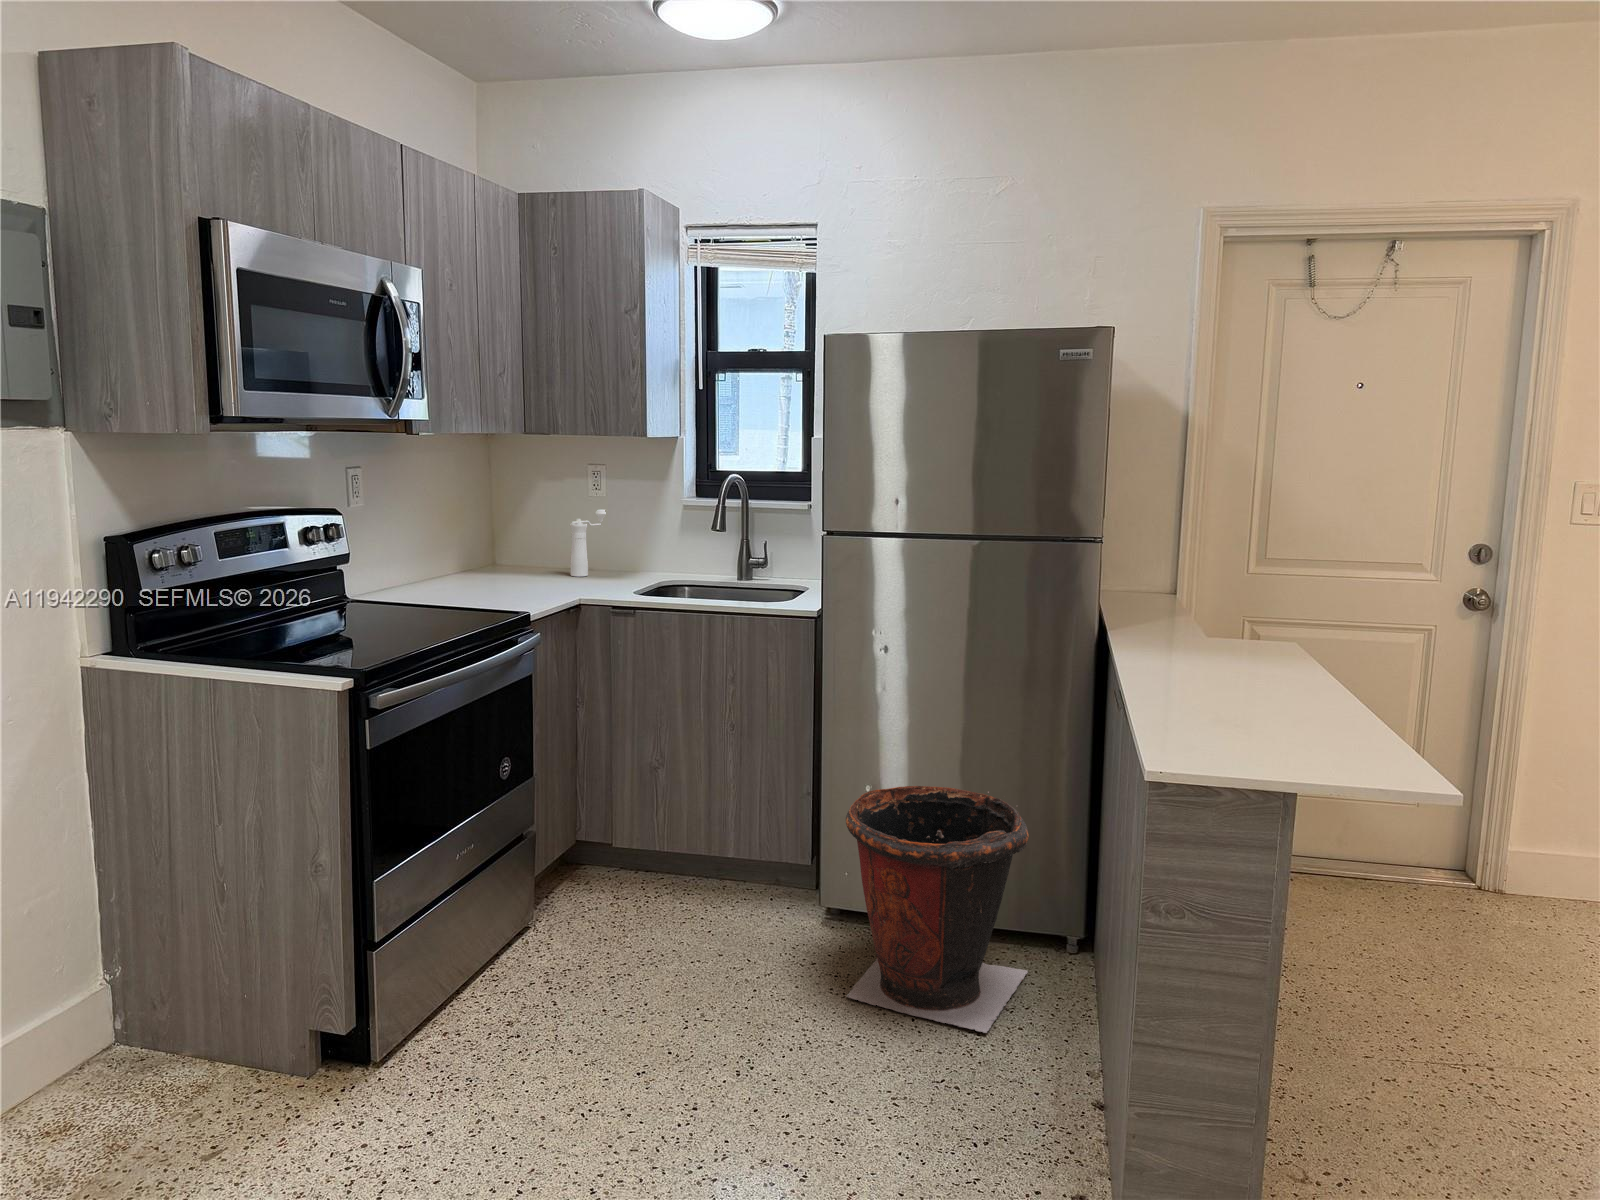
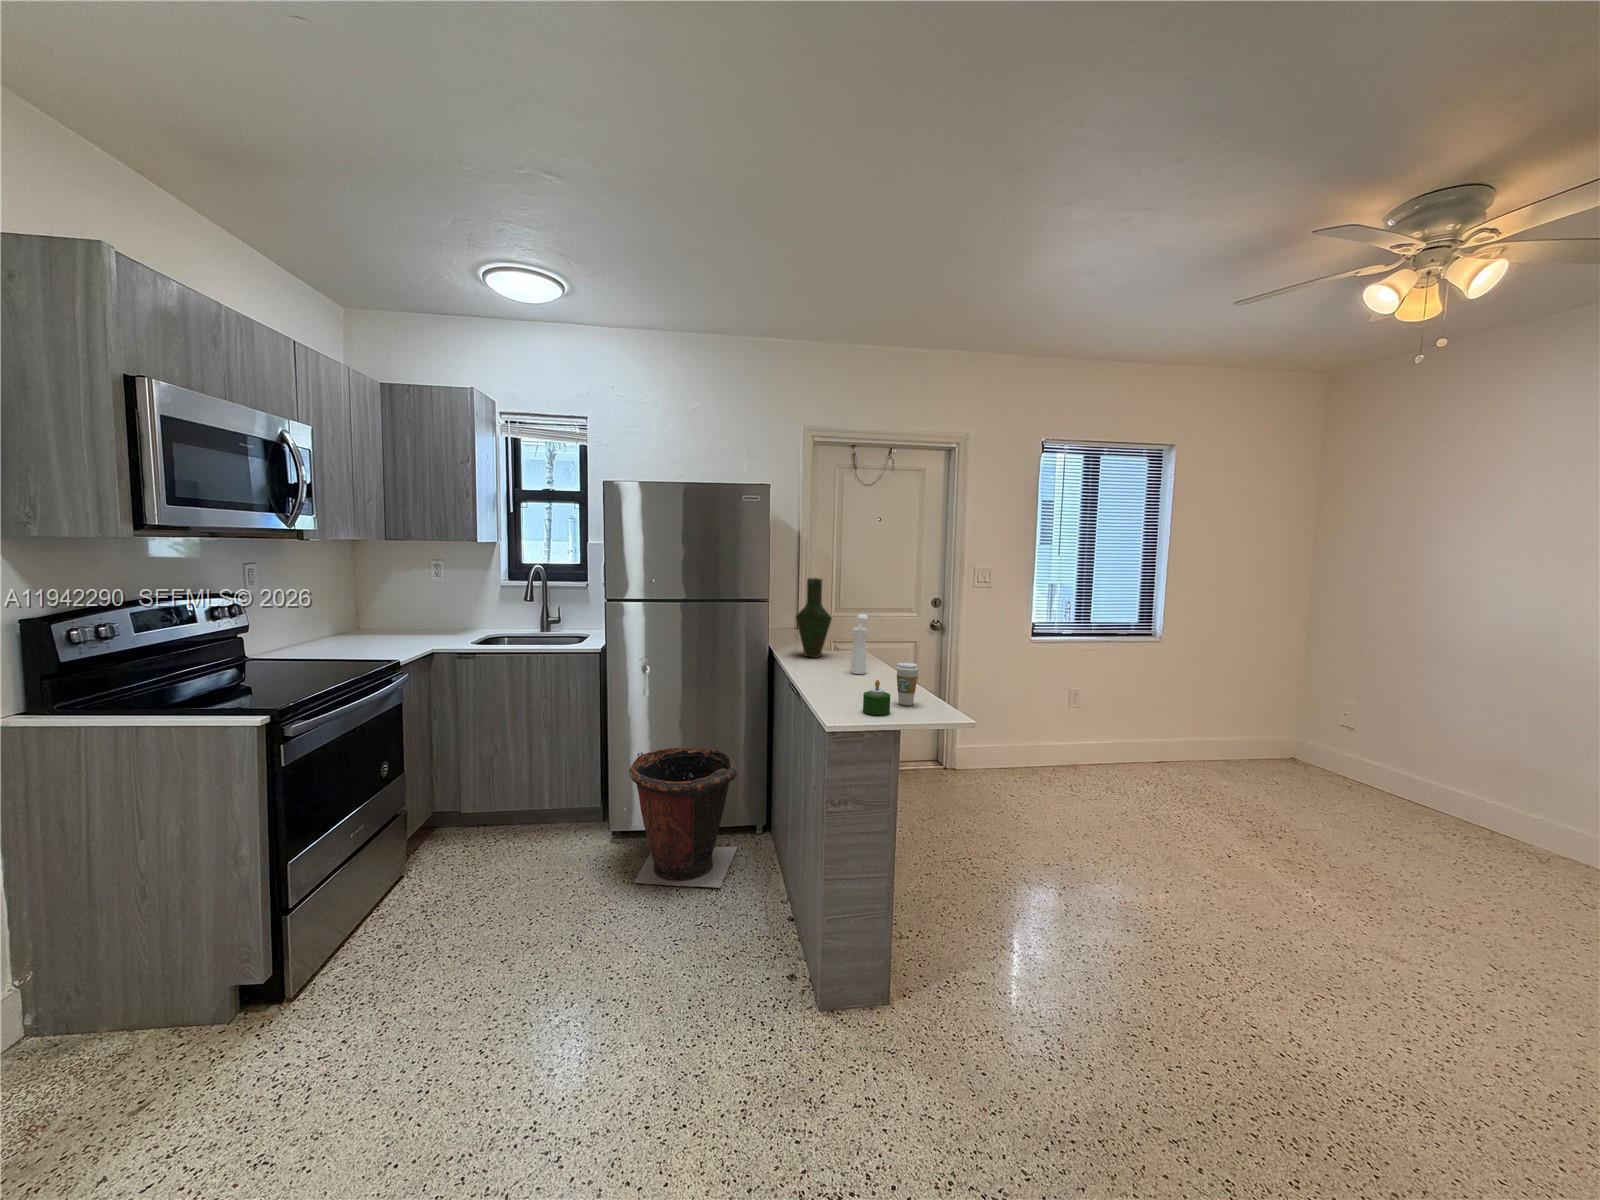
vase: none [1151,498,1225,648] -> present [796,578,832,658]
pepper mill: present [570,509,606,577] -> present [851,614,868,674]
coffee cup: none [1326,664,1377,749] -> present [896,663,919,705]
candle: none [1247,693,1306,762] -> present [863,680,890,715]

